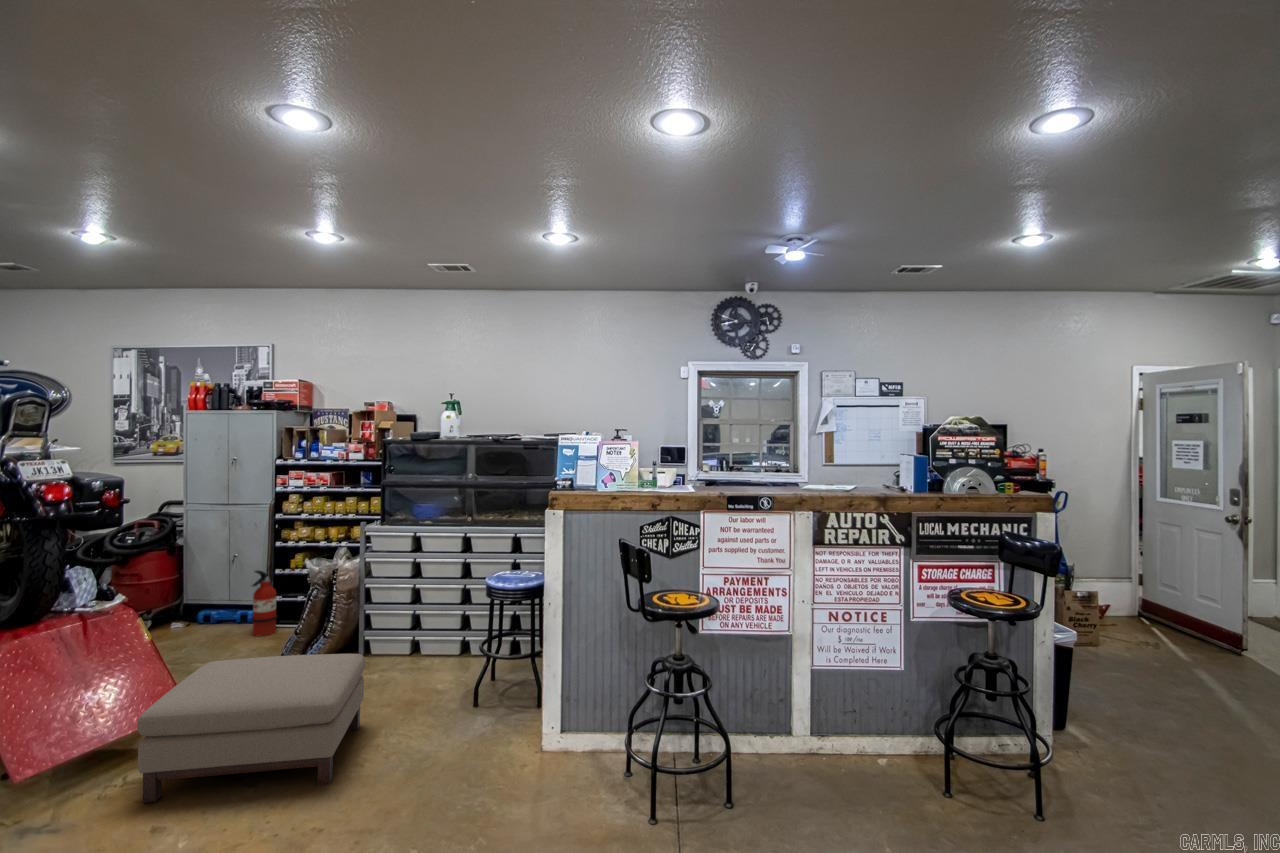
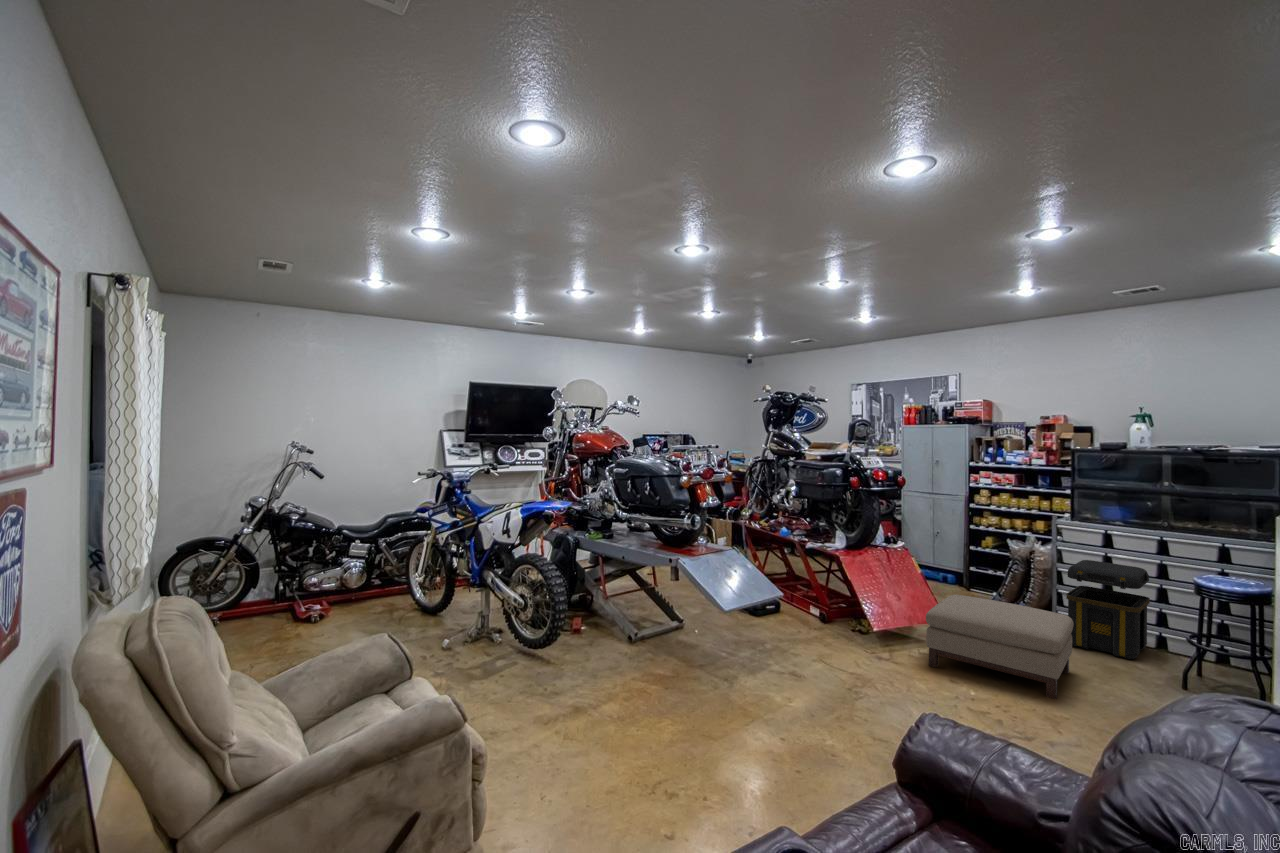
toolbox: none [369,569,452,680] -> present [1066,560,1150,659]
fire extinguisher: present [251,571,277,636] -> none [954,543,973,594]

